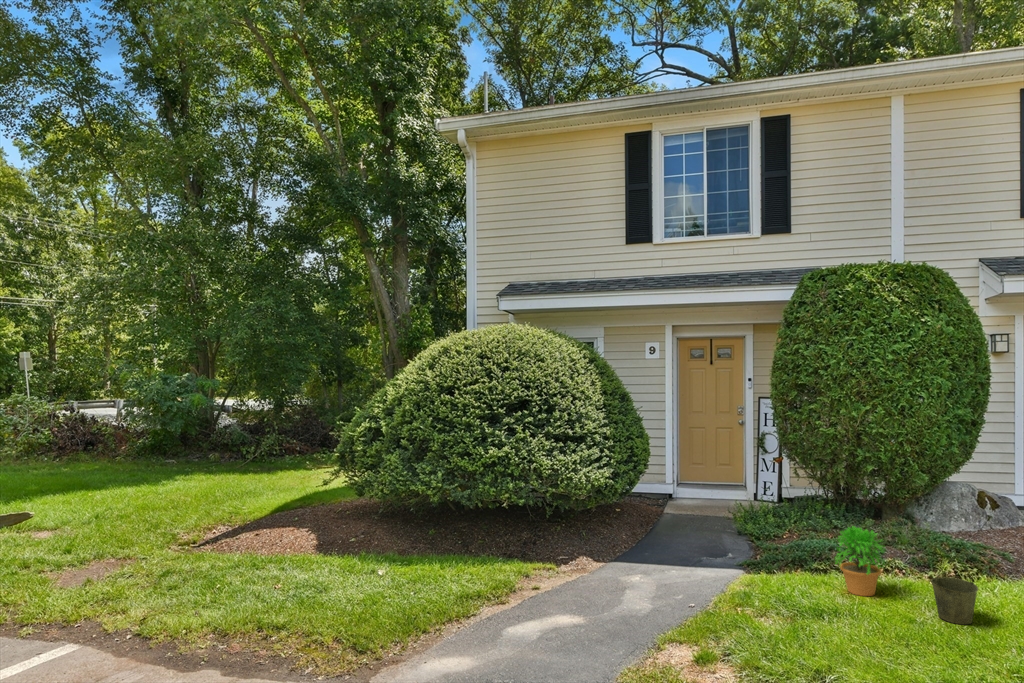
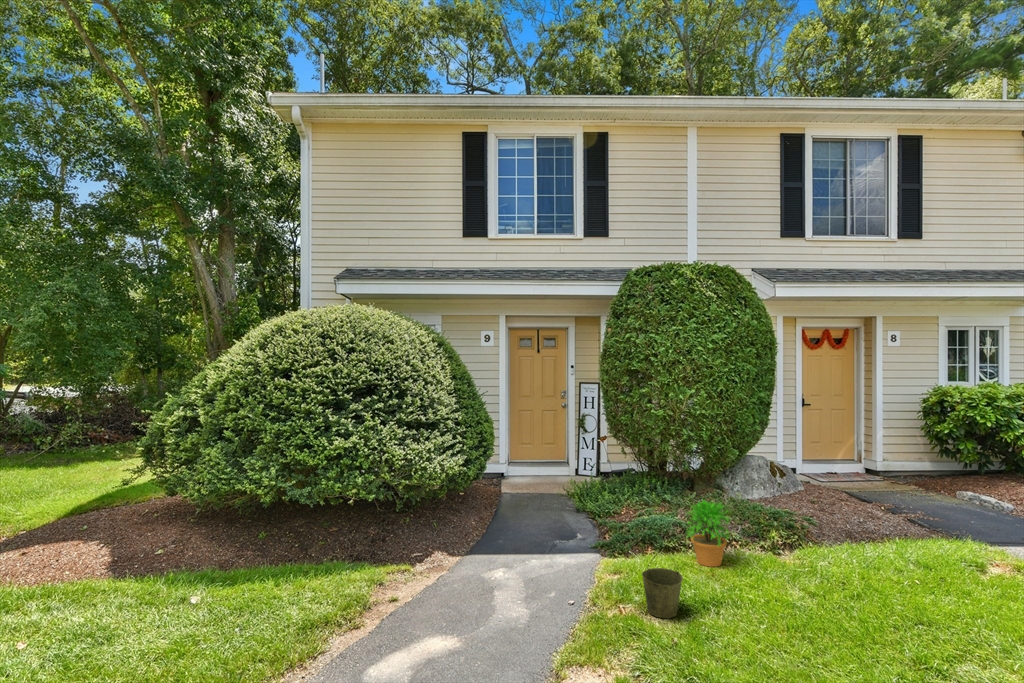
bucket: present [931,577,978,624] -> present [642,556,683,618]

